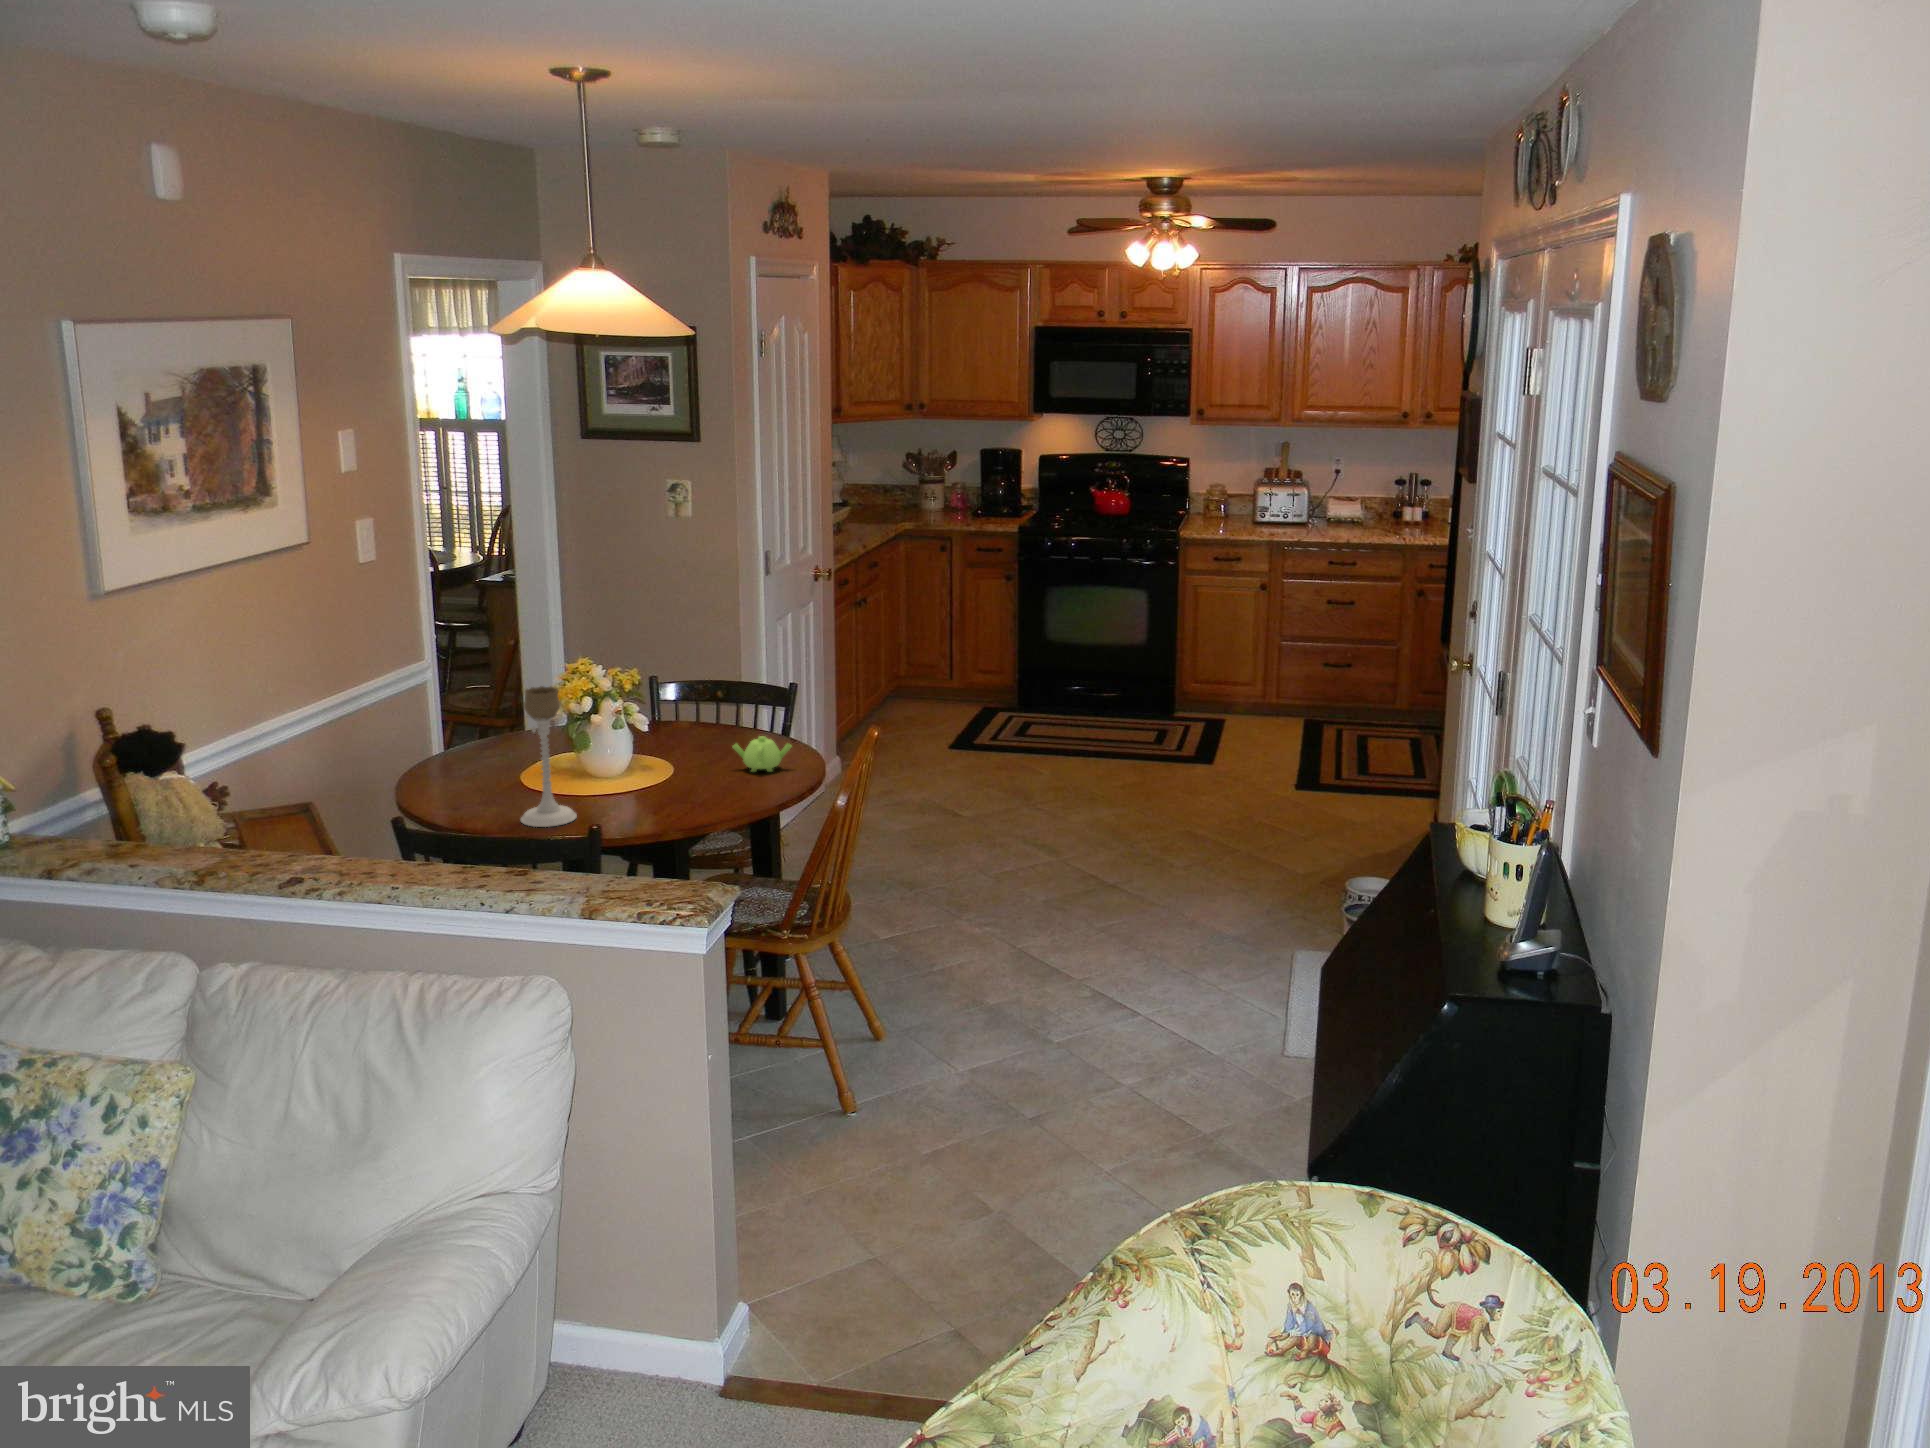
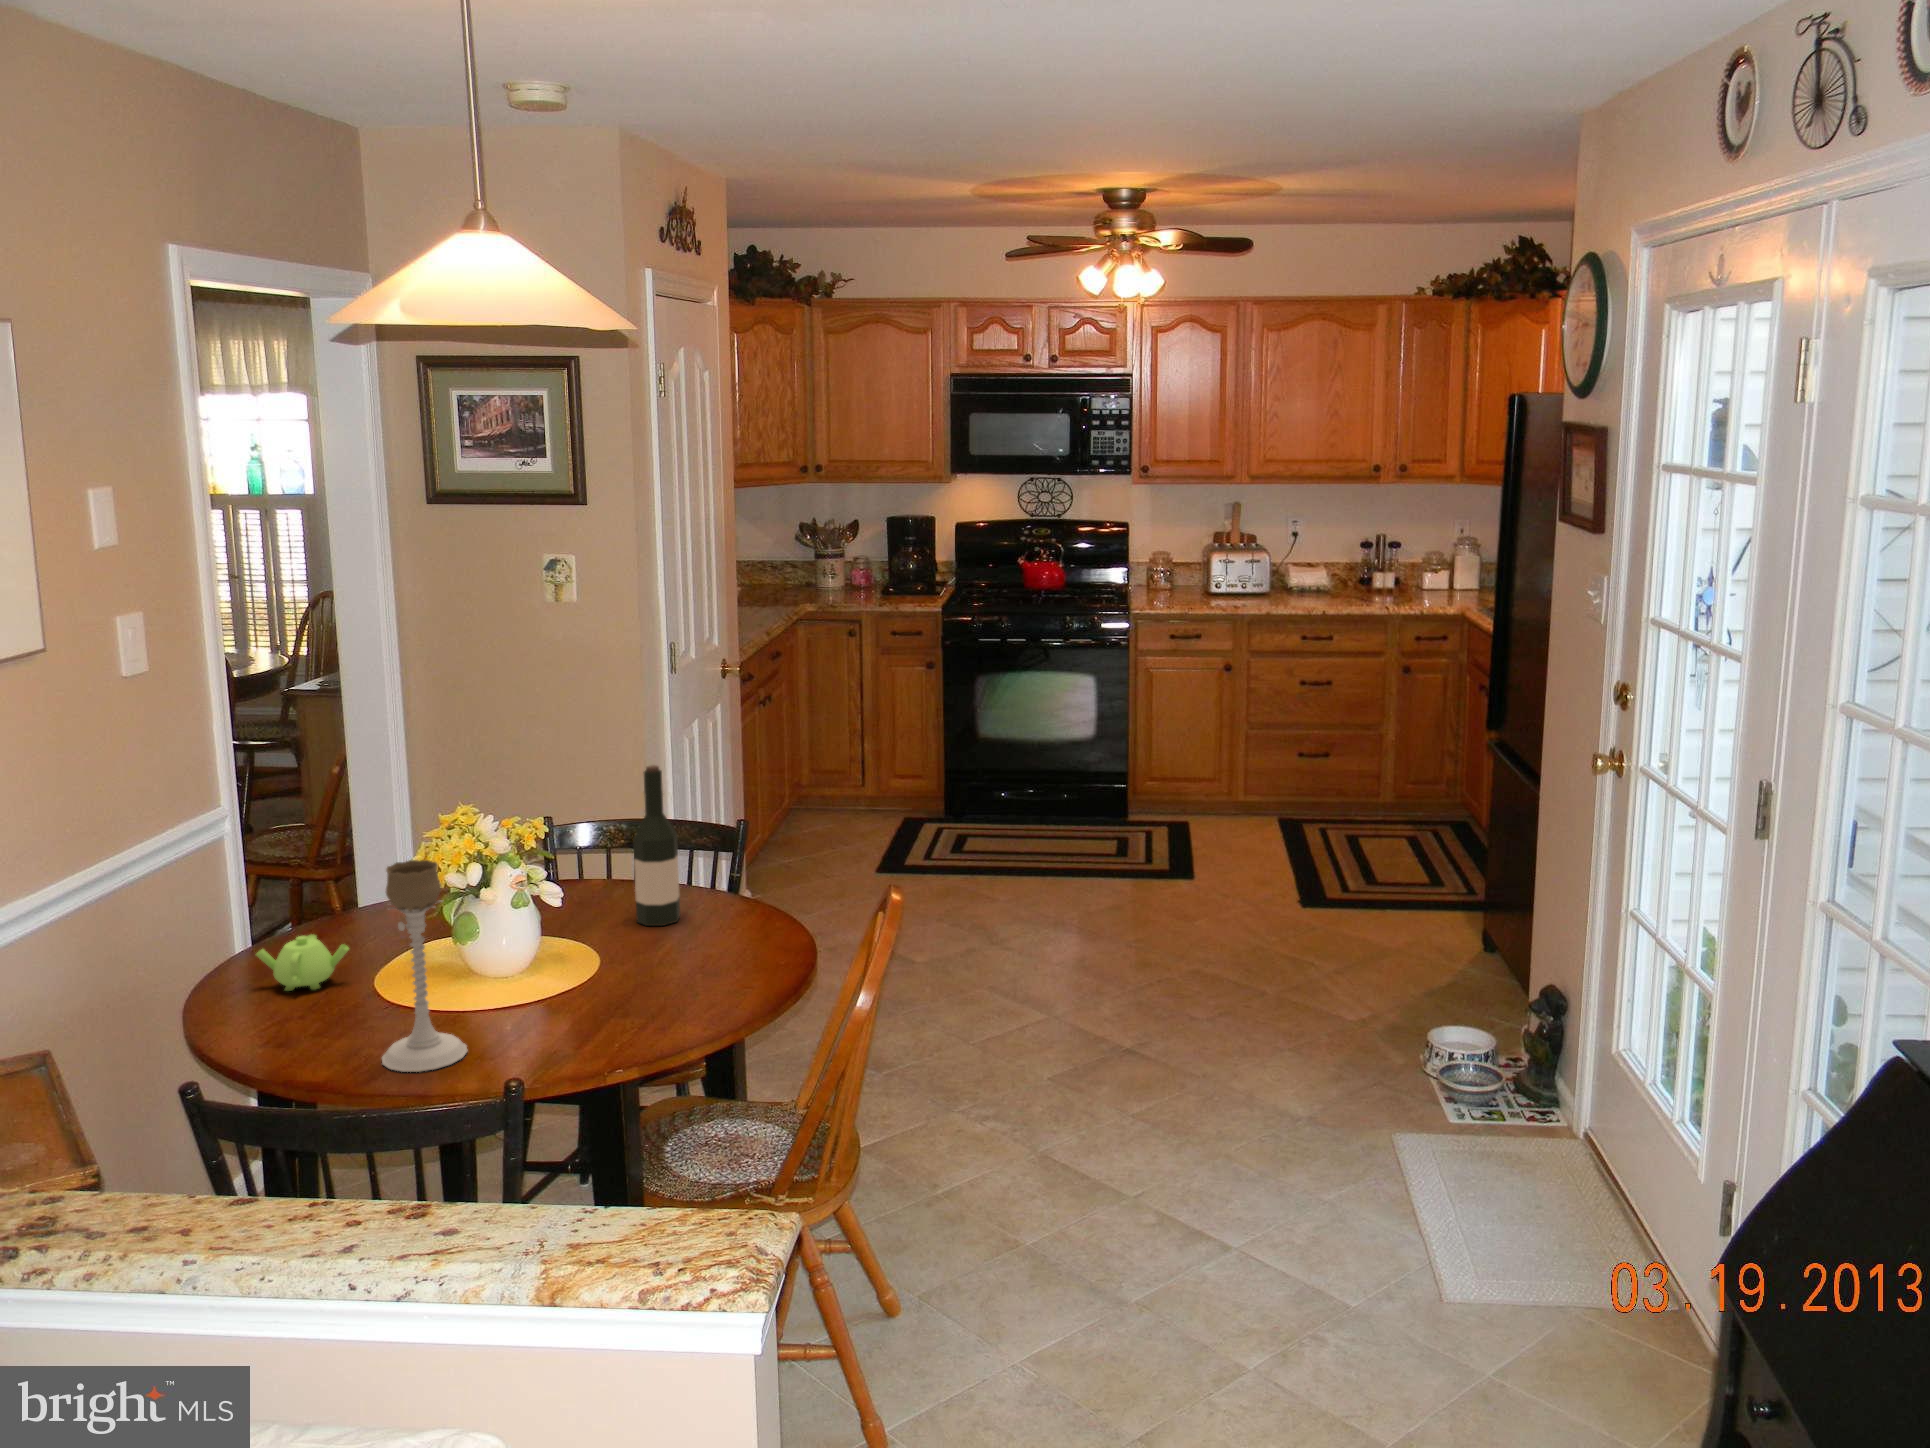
wine bottle: none [707,635,741,752] -> present [633,765,680,926]
teapot: present [733,736,791,772] -> present [256,935,349,991]

